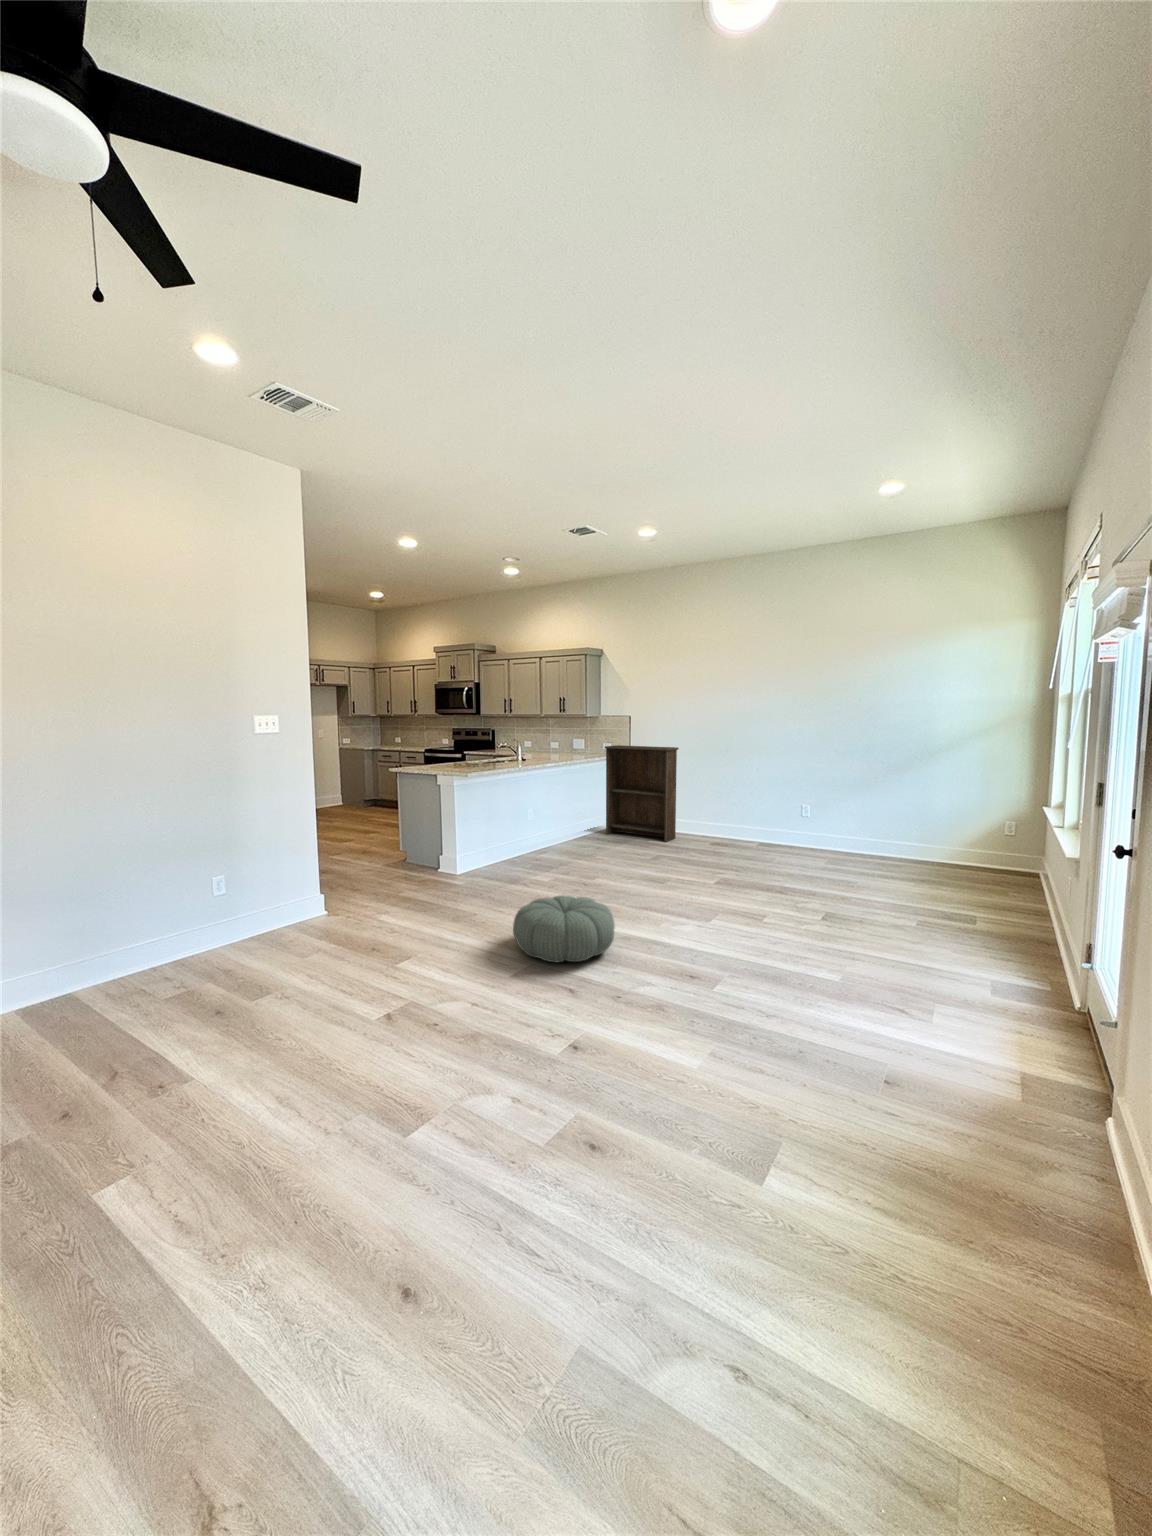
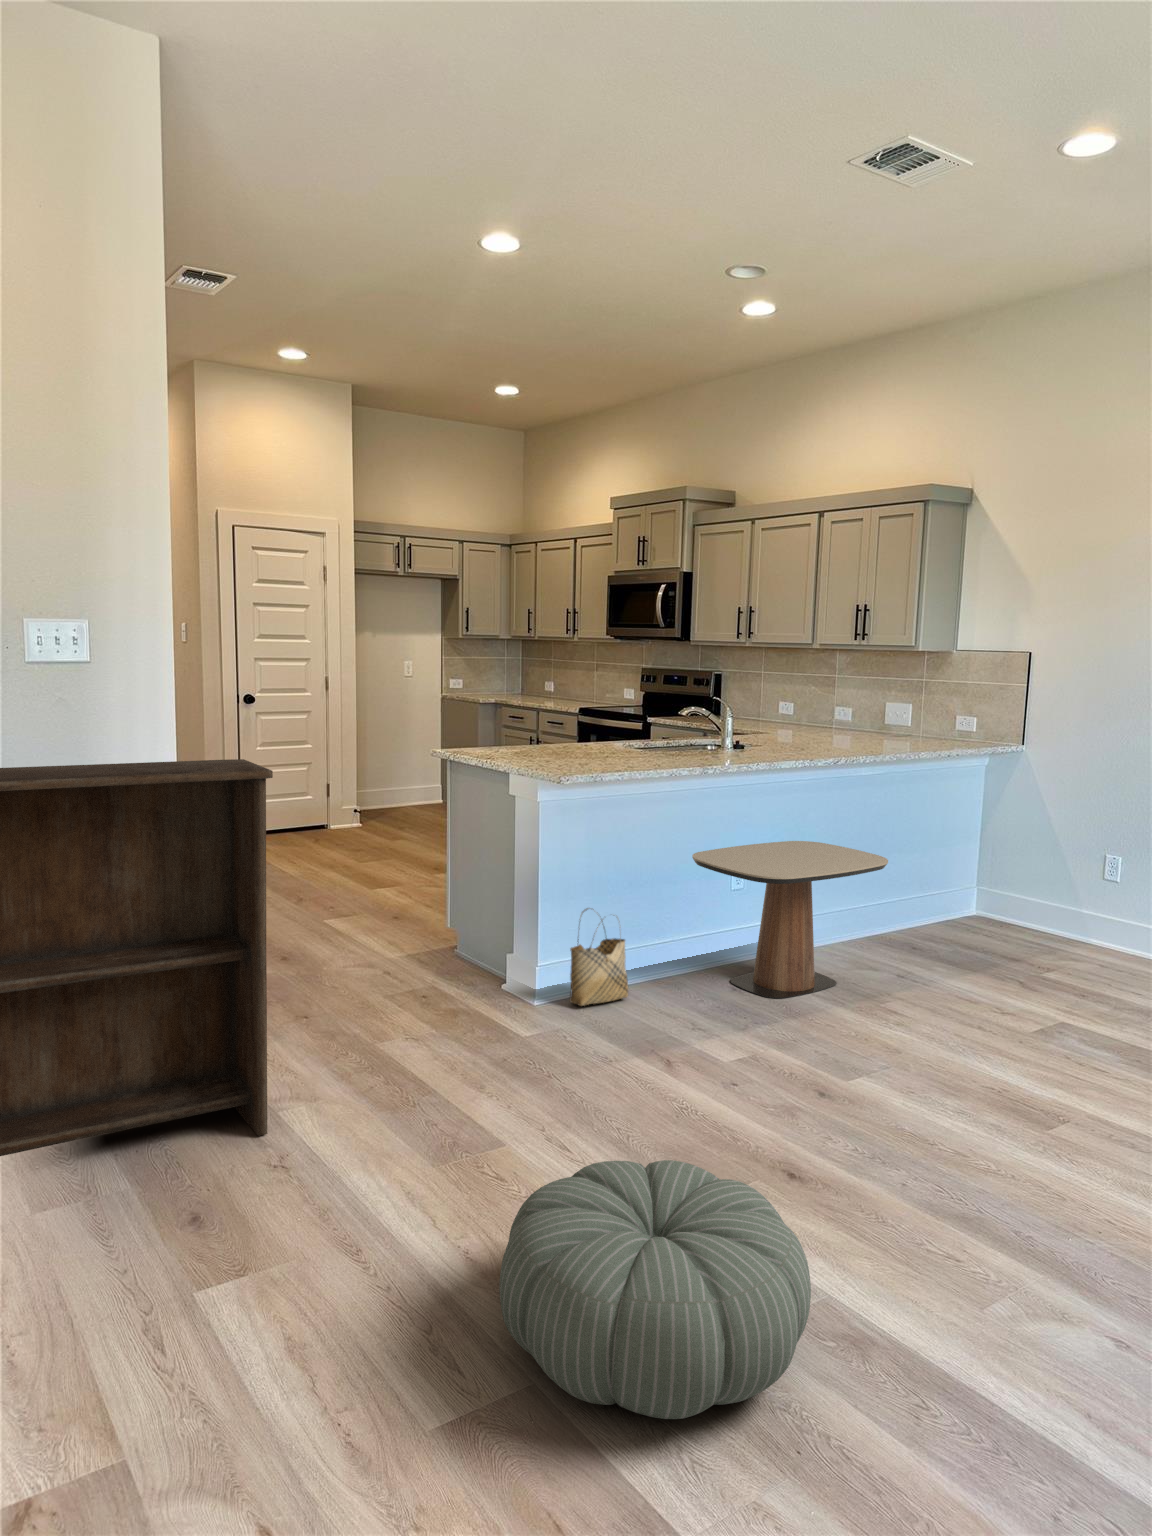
bookshelf: present [605,745,679,842] -> present [0,759,273,1156]
side table: none [515,797,591,860] -> present [692,841,888,998]
woven basket: none [473,830,497,871] -> present [570,908,629,1006]

